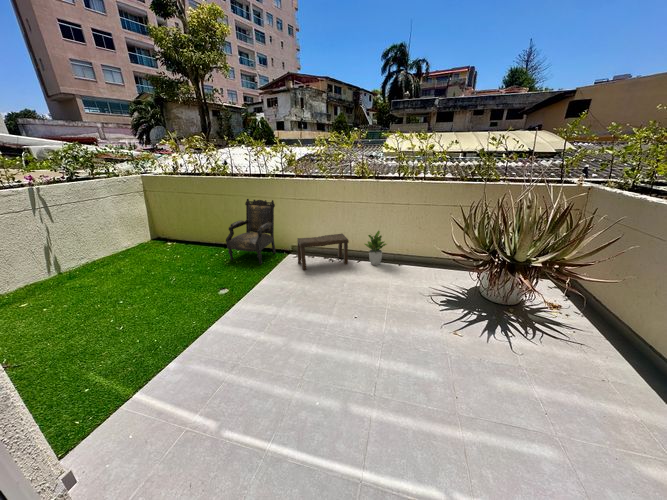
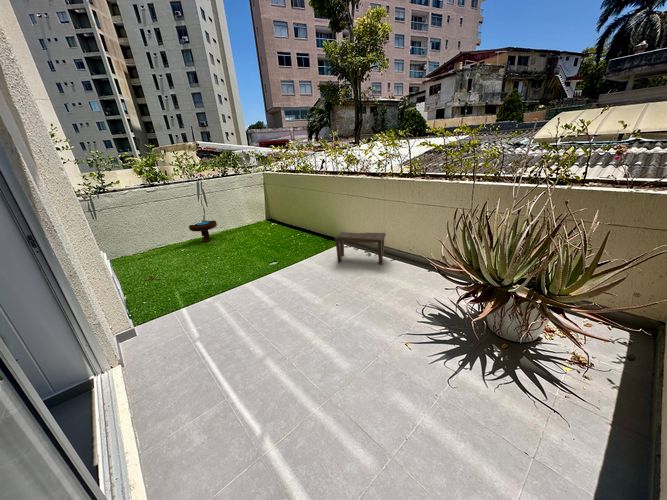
armchair: present [226,199,276,264] -> none [293,192,335,250]
potted plant: present [365,231,387,265] -> none [397,233,424,272]
side table: none [29,249,87,284] -> present [189,220,217,242]

